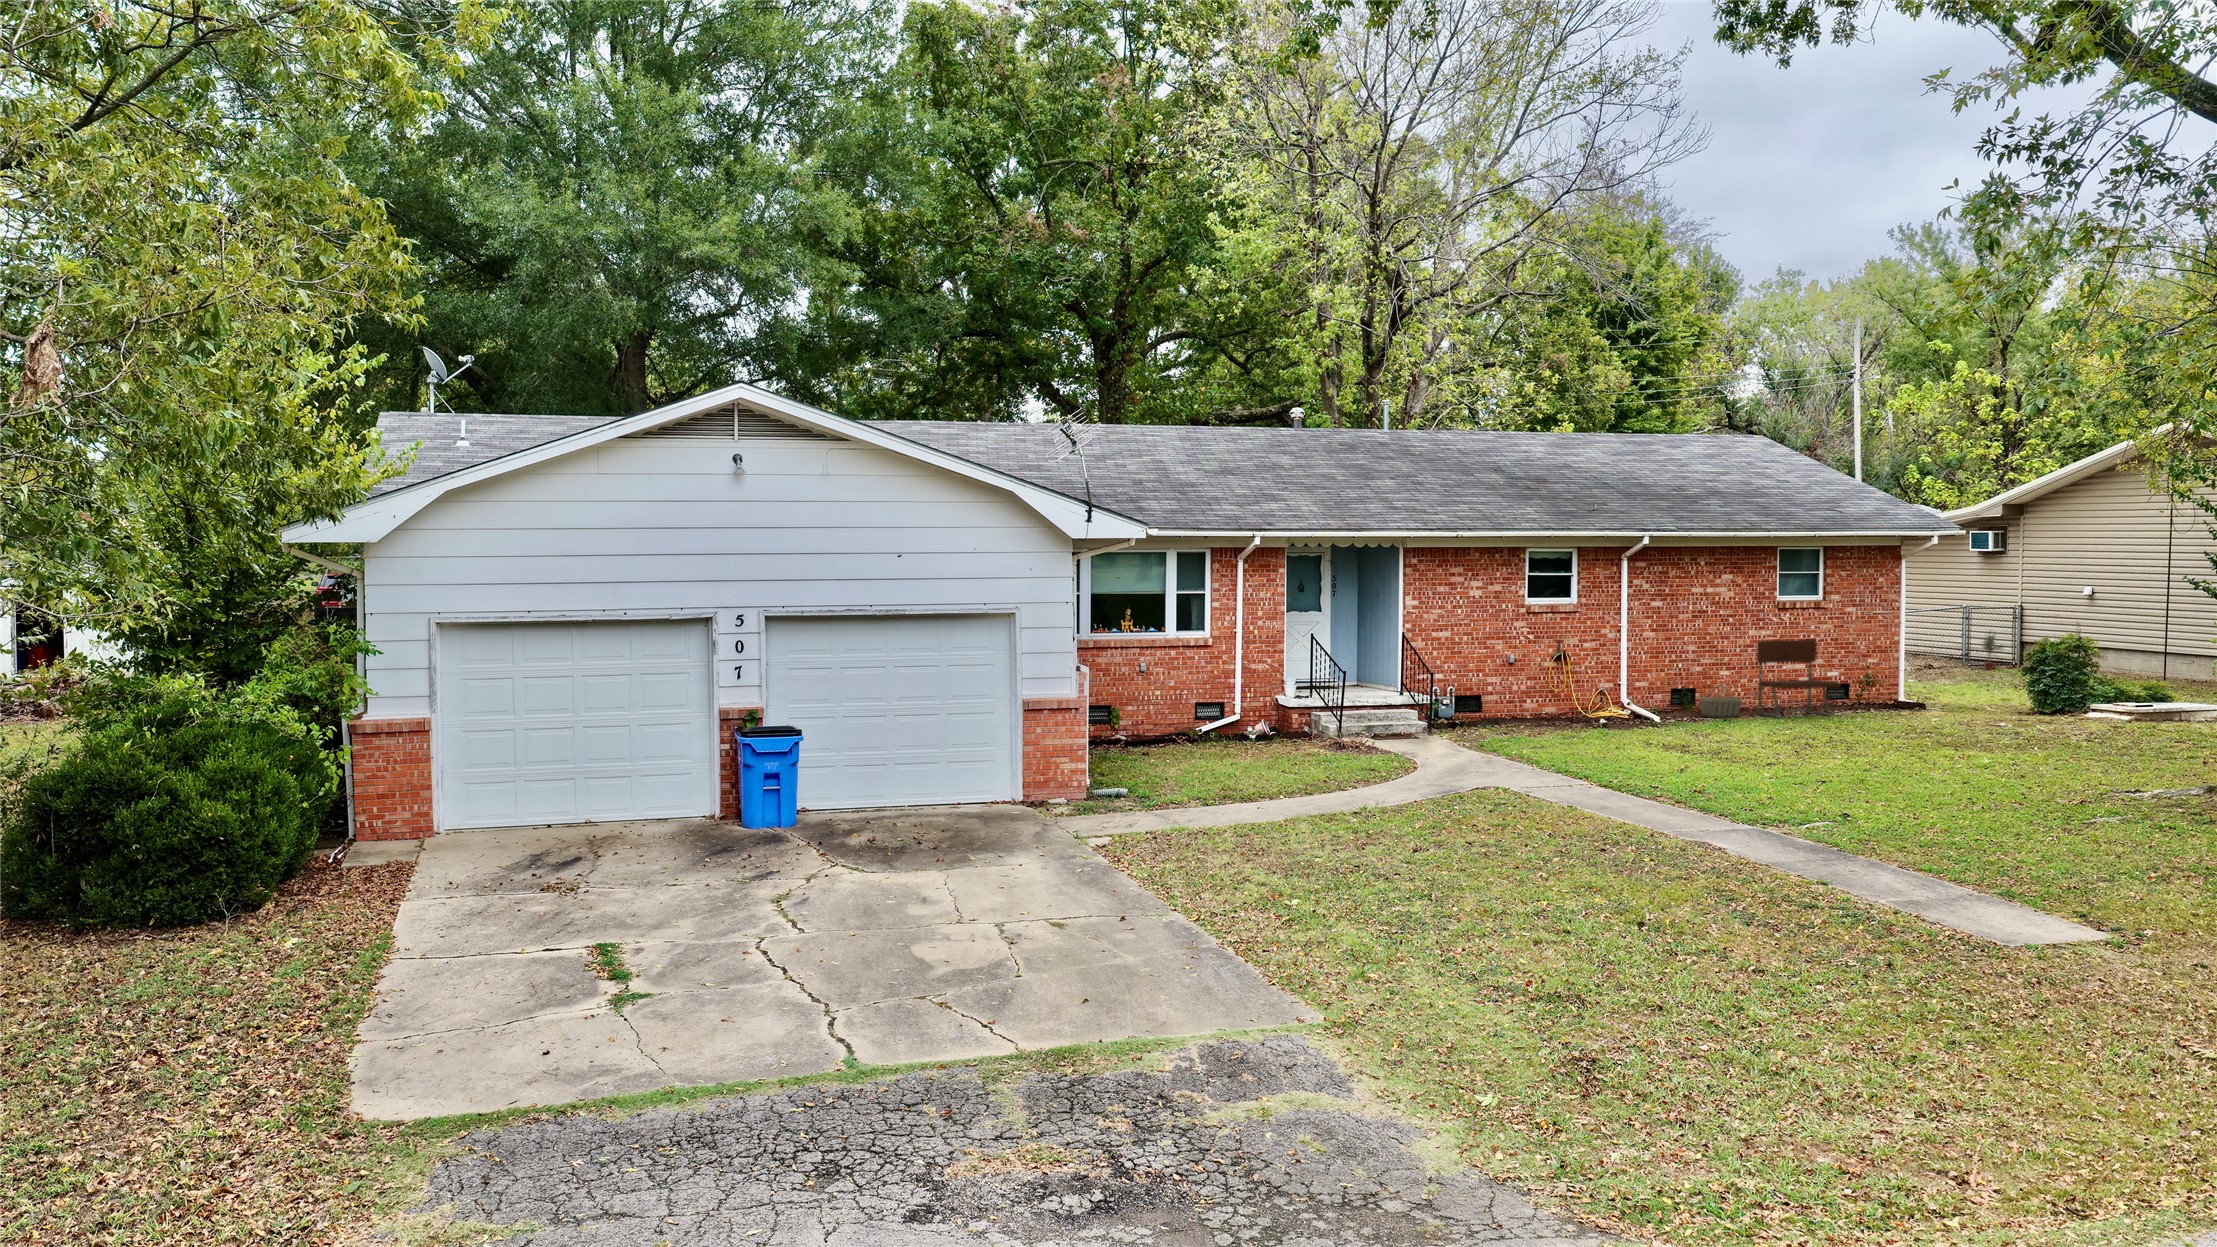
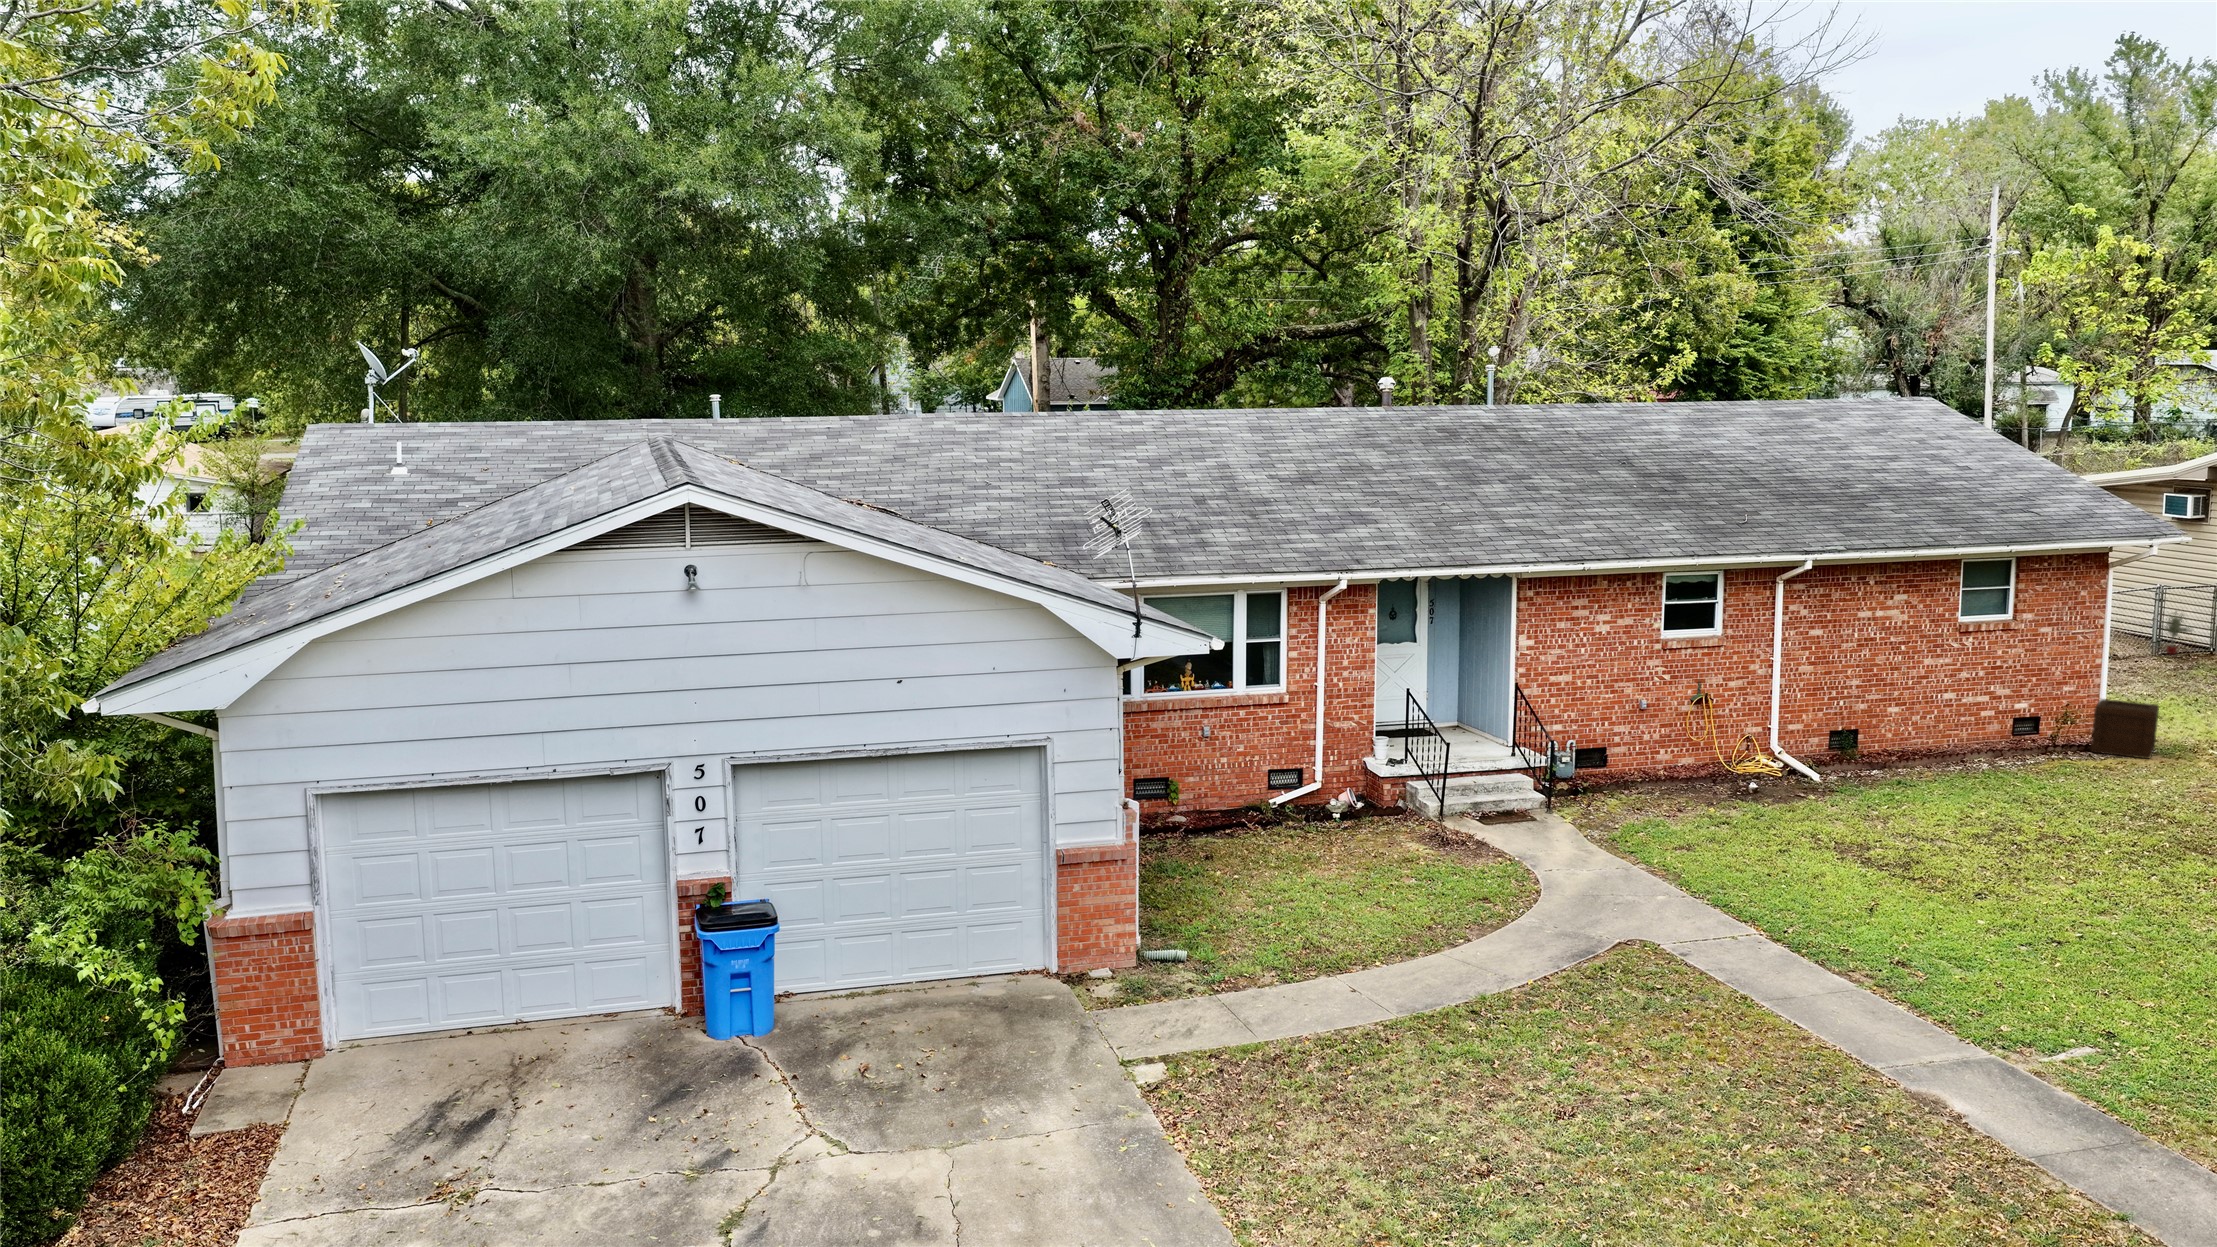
bench: present [1756,639,1841,717] -> none [1929,670,2036,767]
wooden crate: none [1891,669,1945,714] -> present [2091,699,2159,759]
basket: present [1700,685,1742,718] -> none [1862,726,1915,767]

